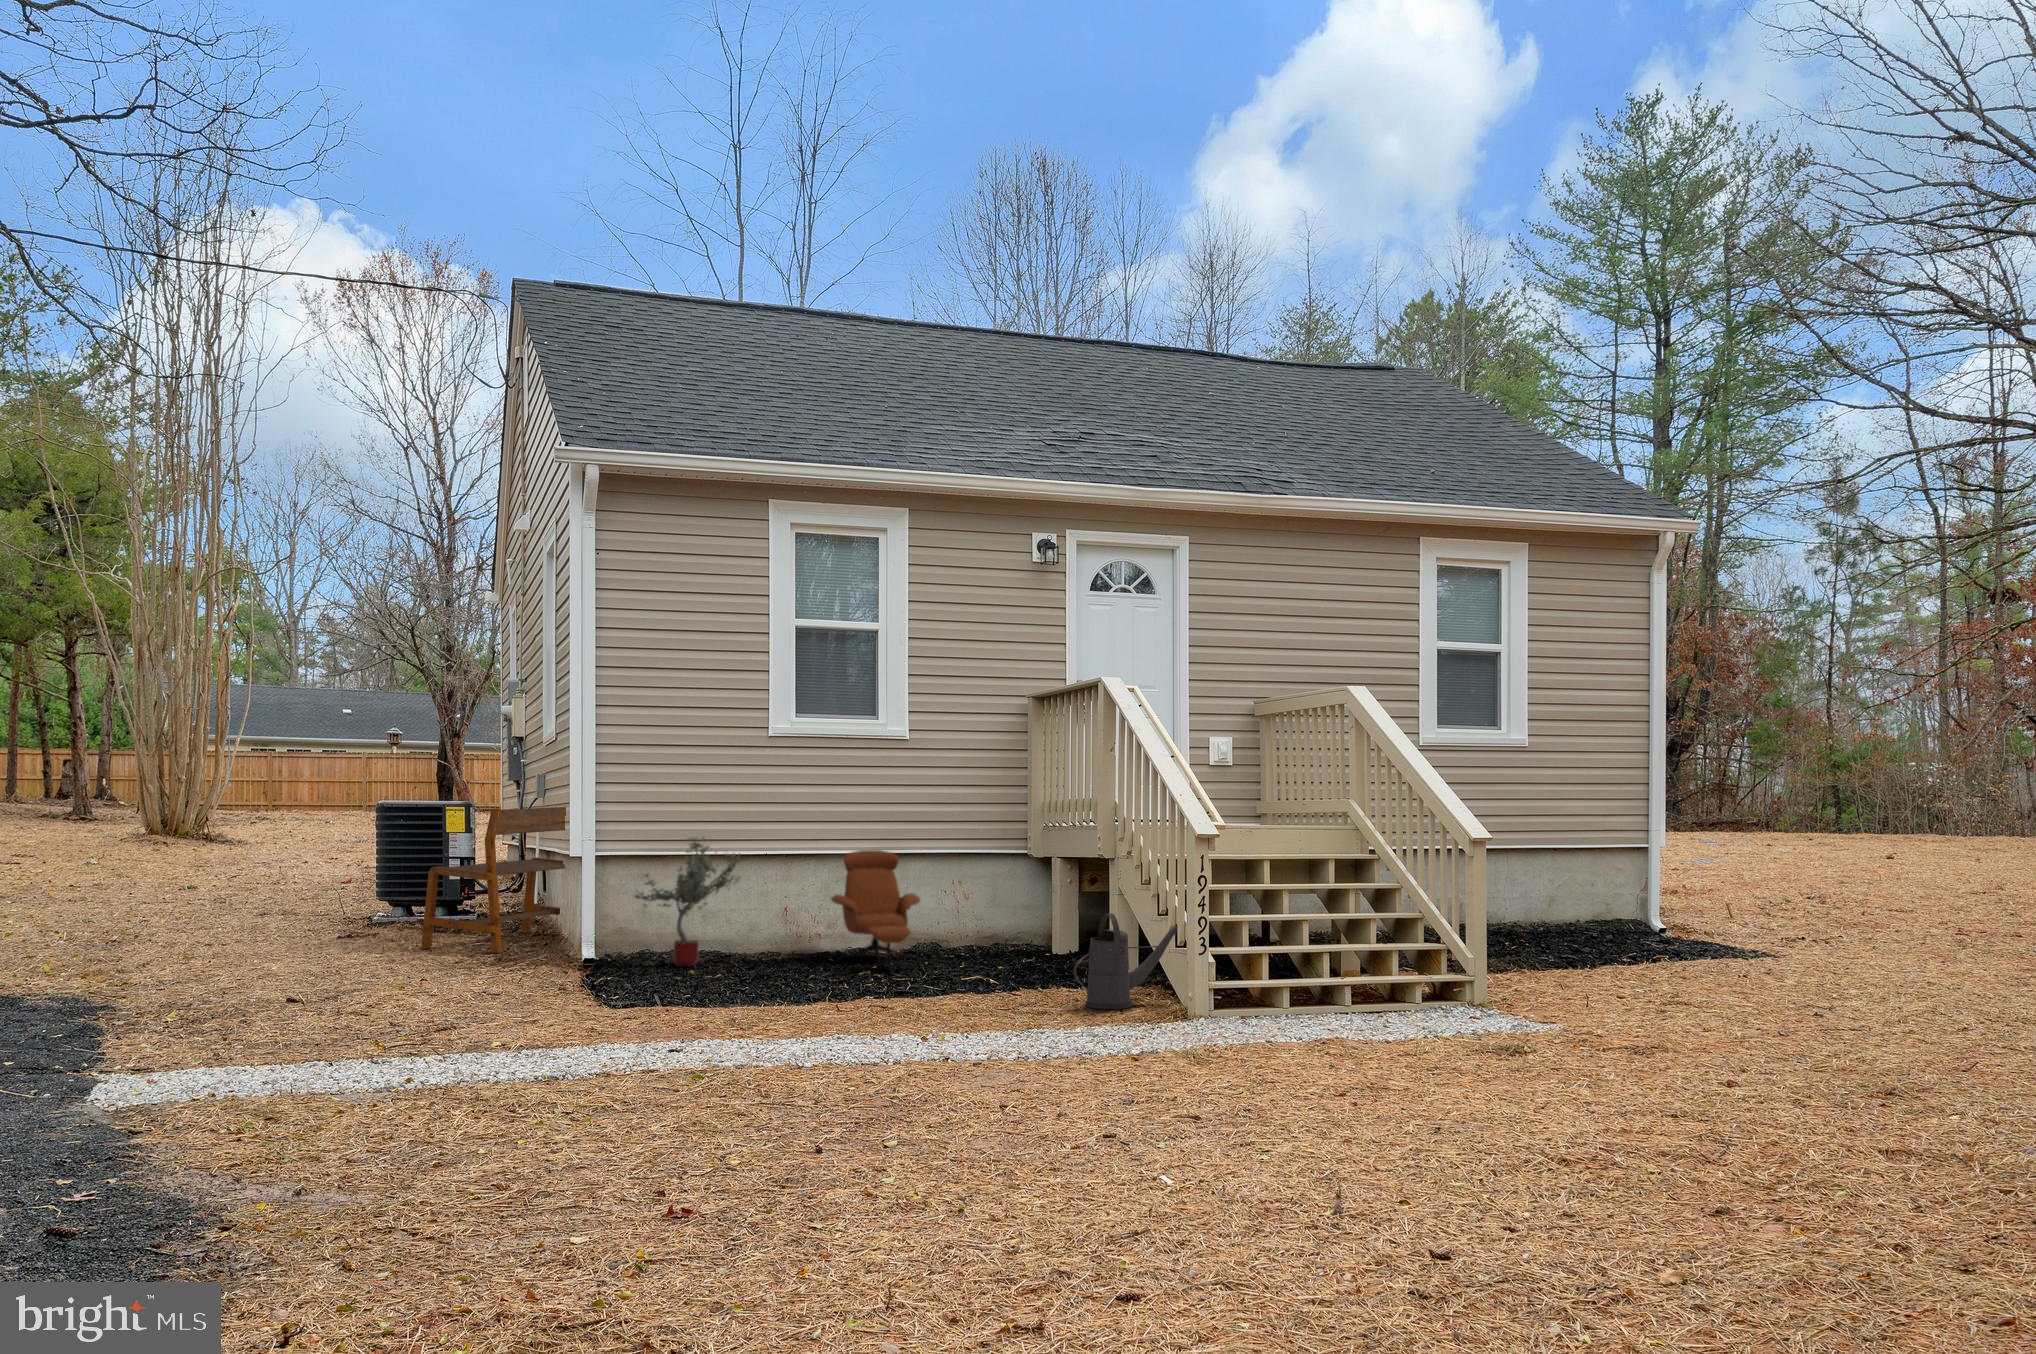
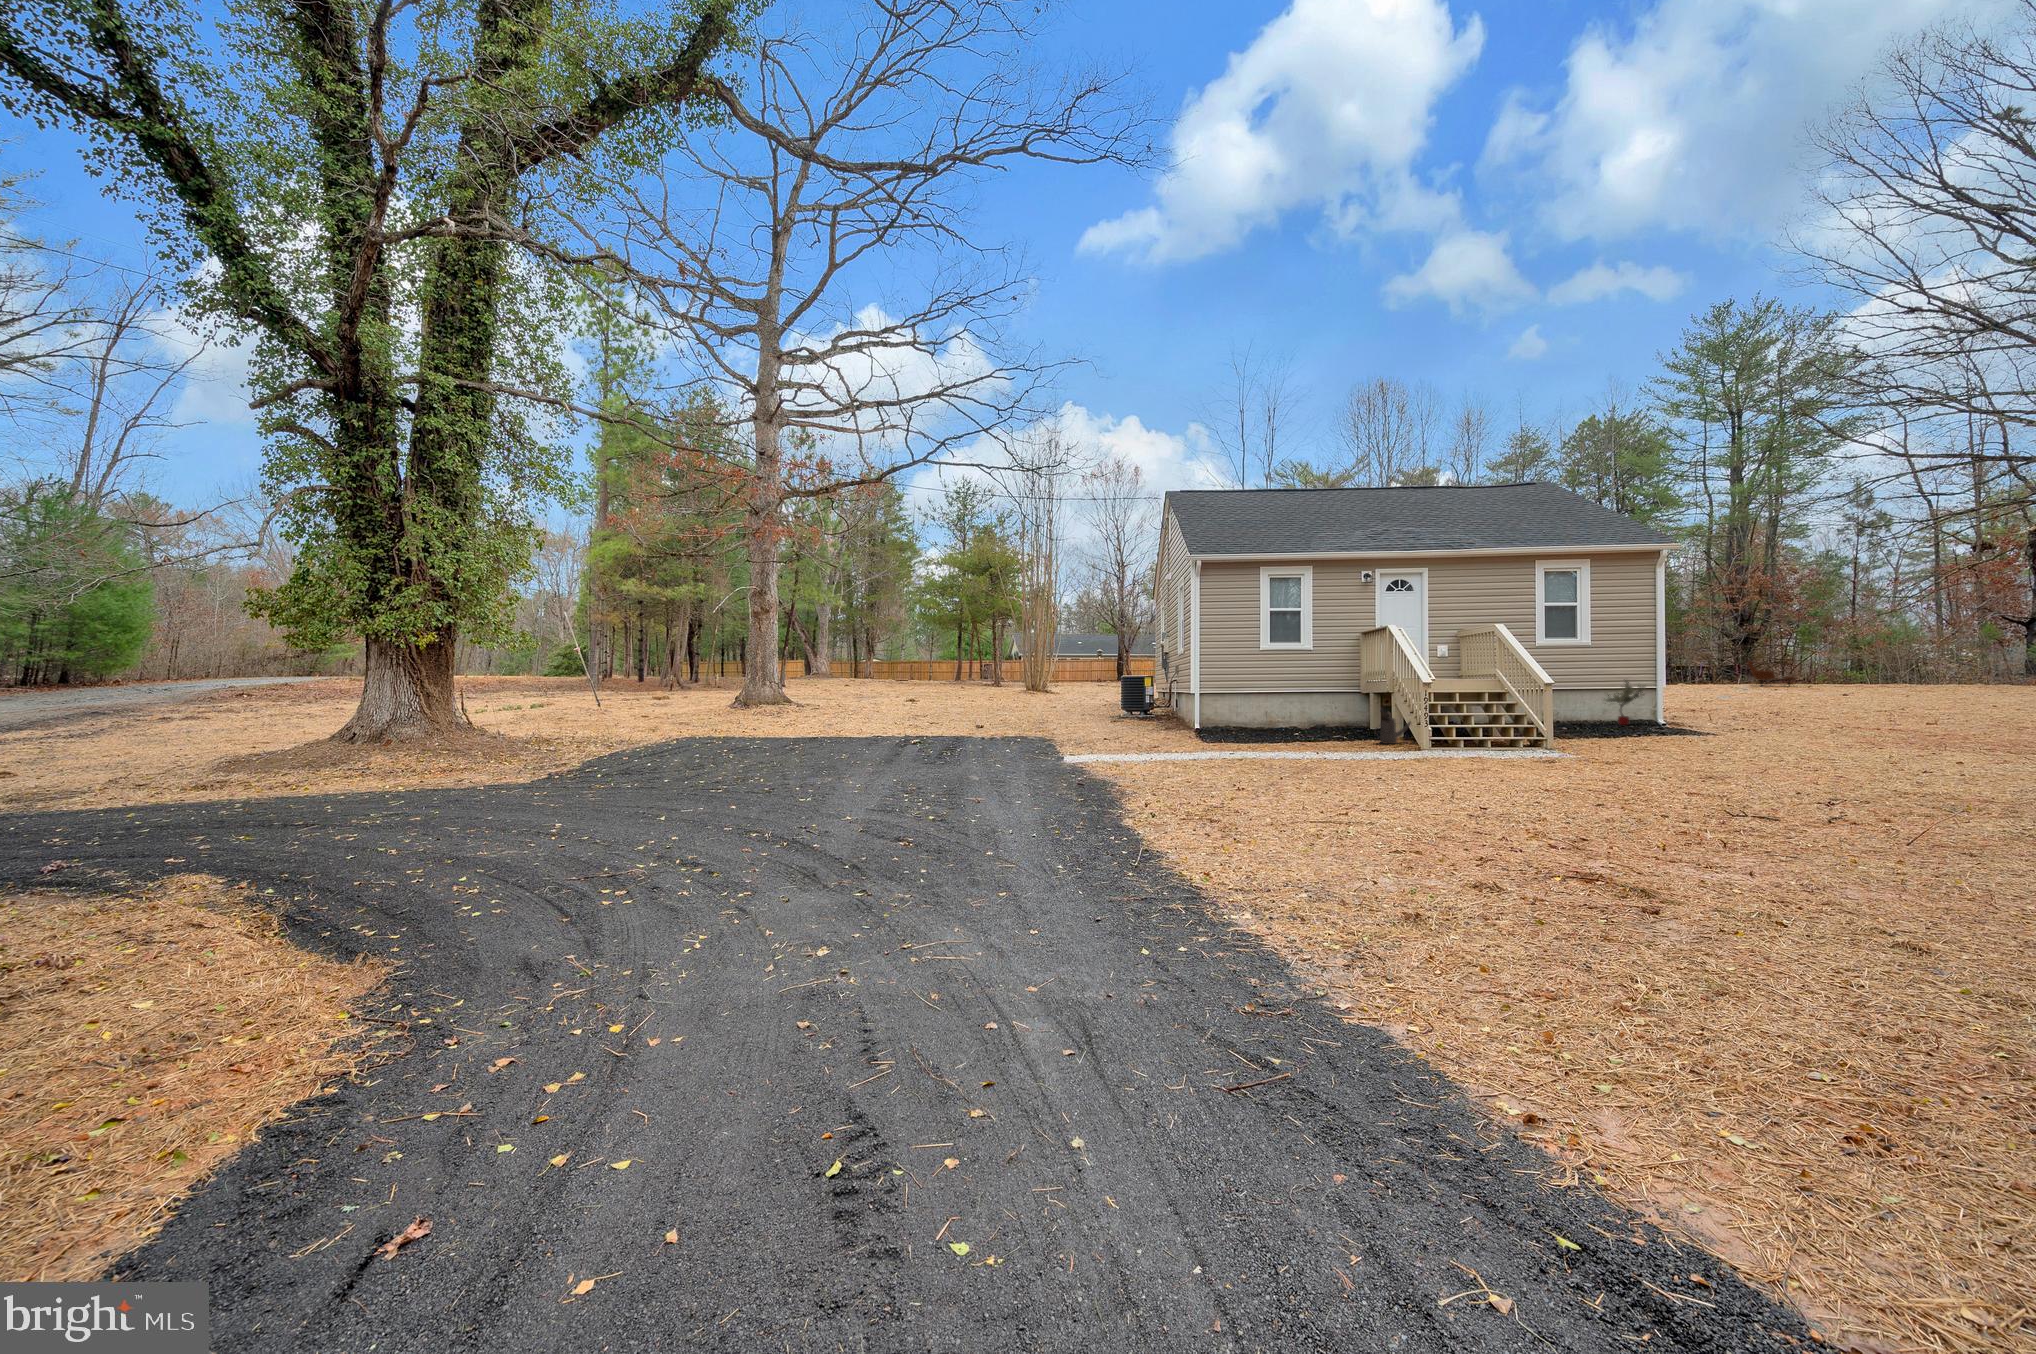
bench: present [421,807,566,953] -> none [1145,677,1197,725]
potted tree: present [635,837,740,967] -> present [1606,680,1645,725]
lounge chair: present [831,850,920,972] -> present [1747,661,1795,686]

